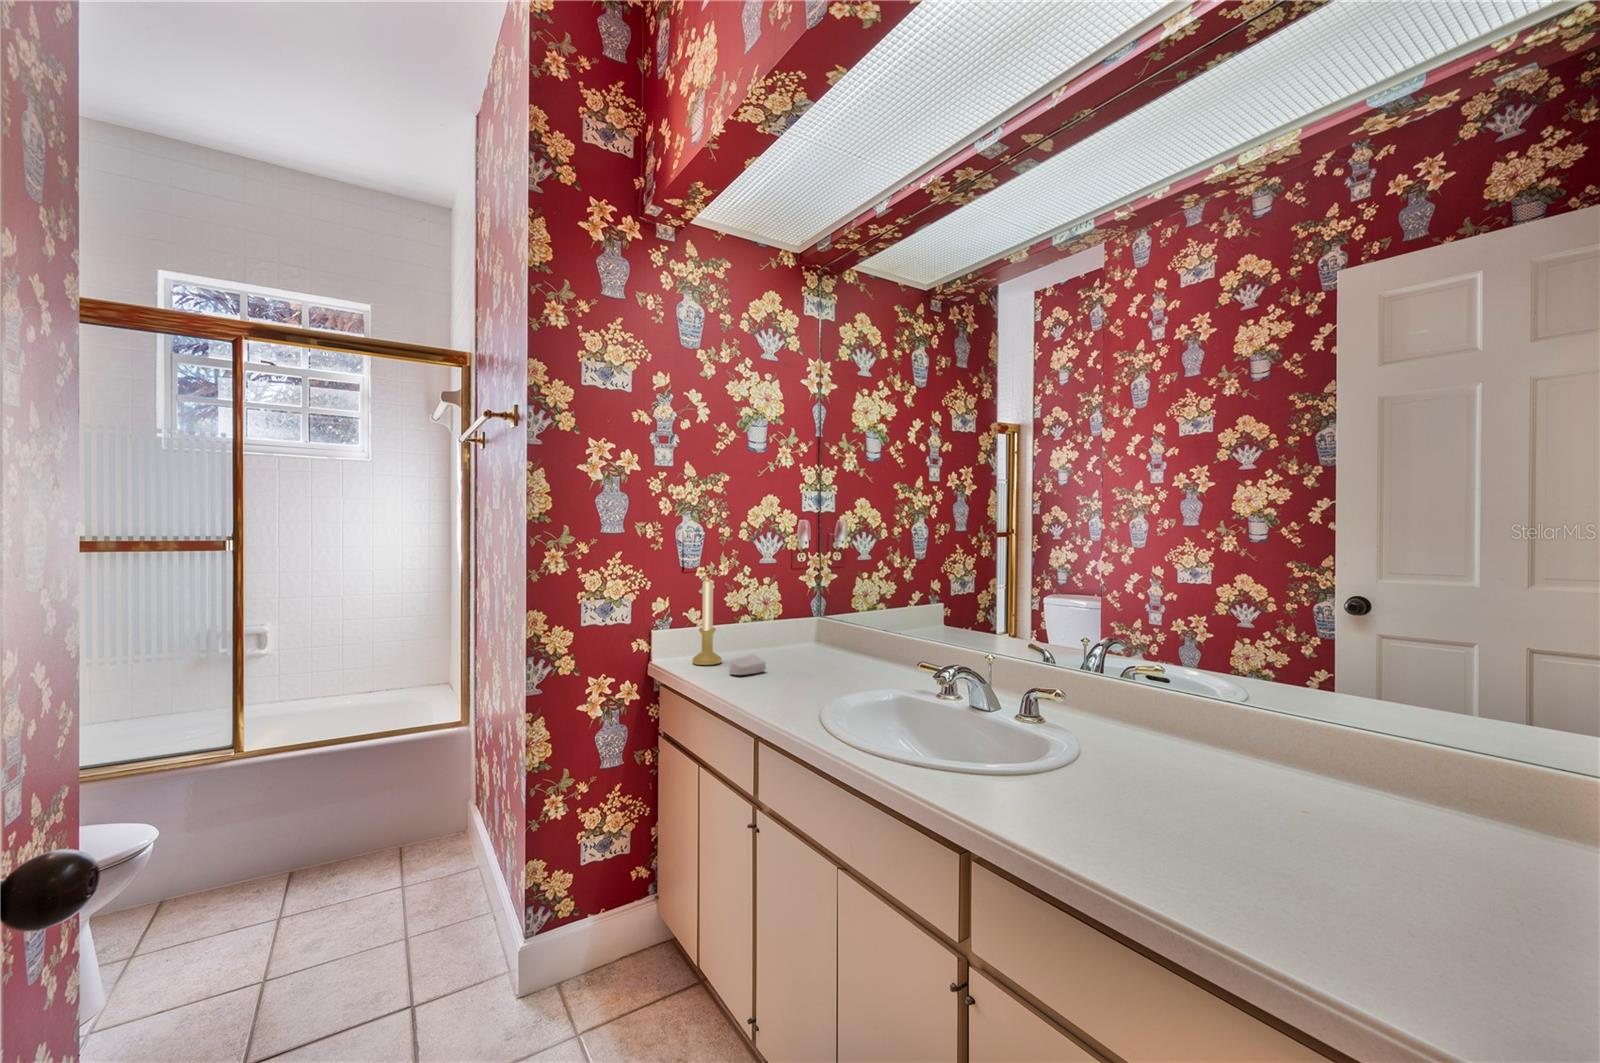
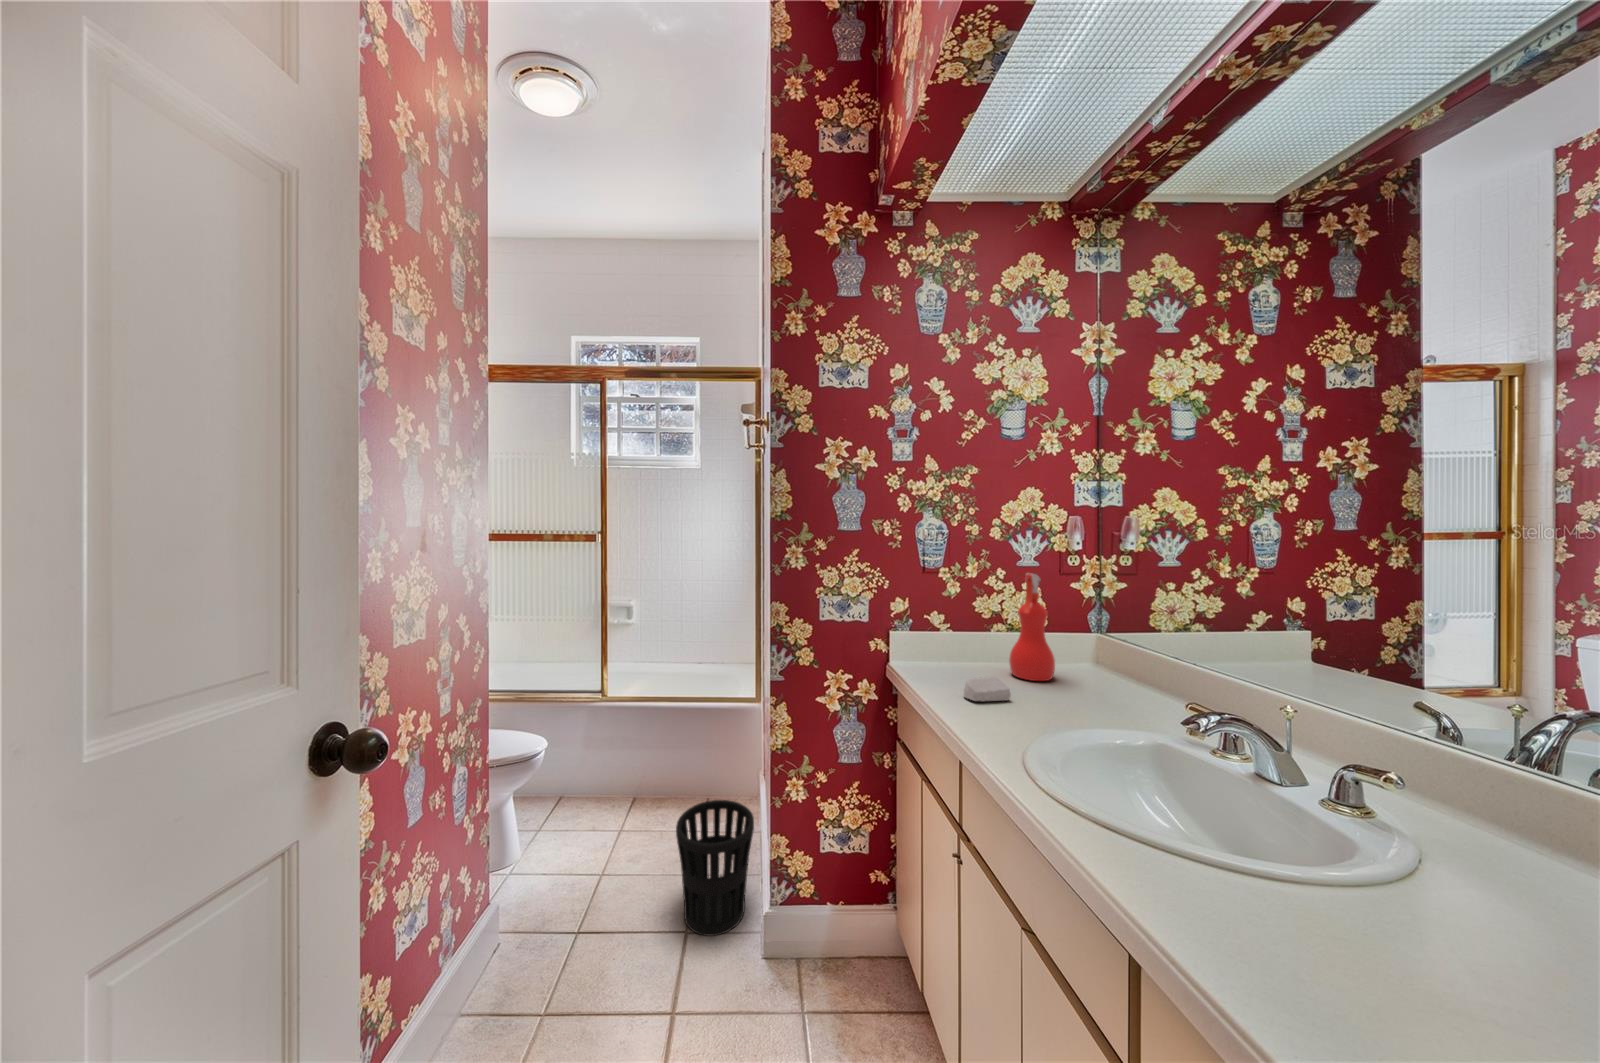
spray bottle: none [757,567,792,658] -> present [1009,573,1055,681]
candle holder: present [692,581,722,666] -> none [930,582,963,679]
wastebasket: none [390,852,494,1008] -> present [676,800,754,936]

